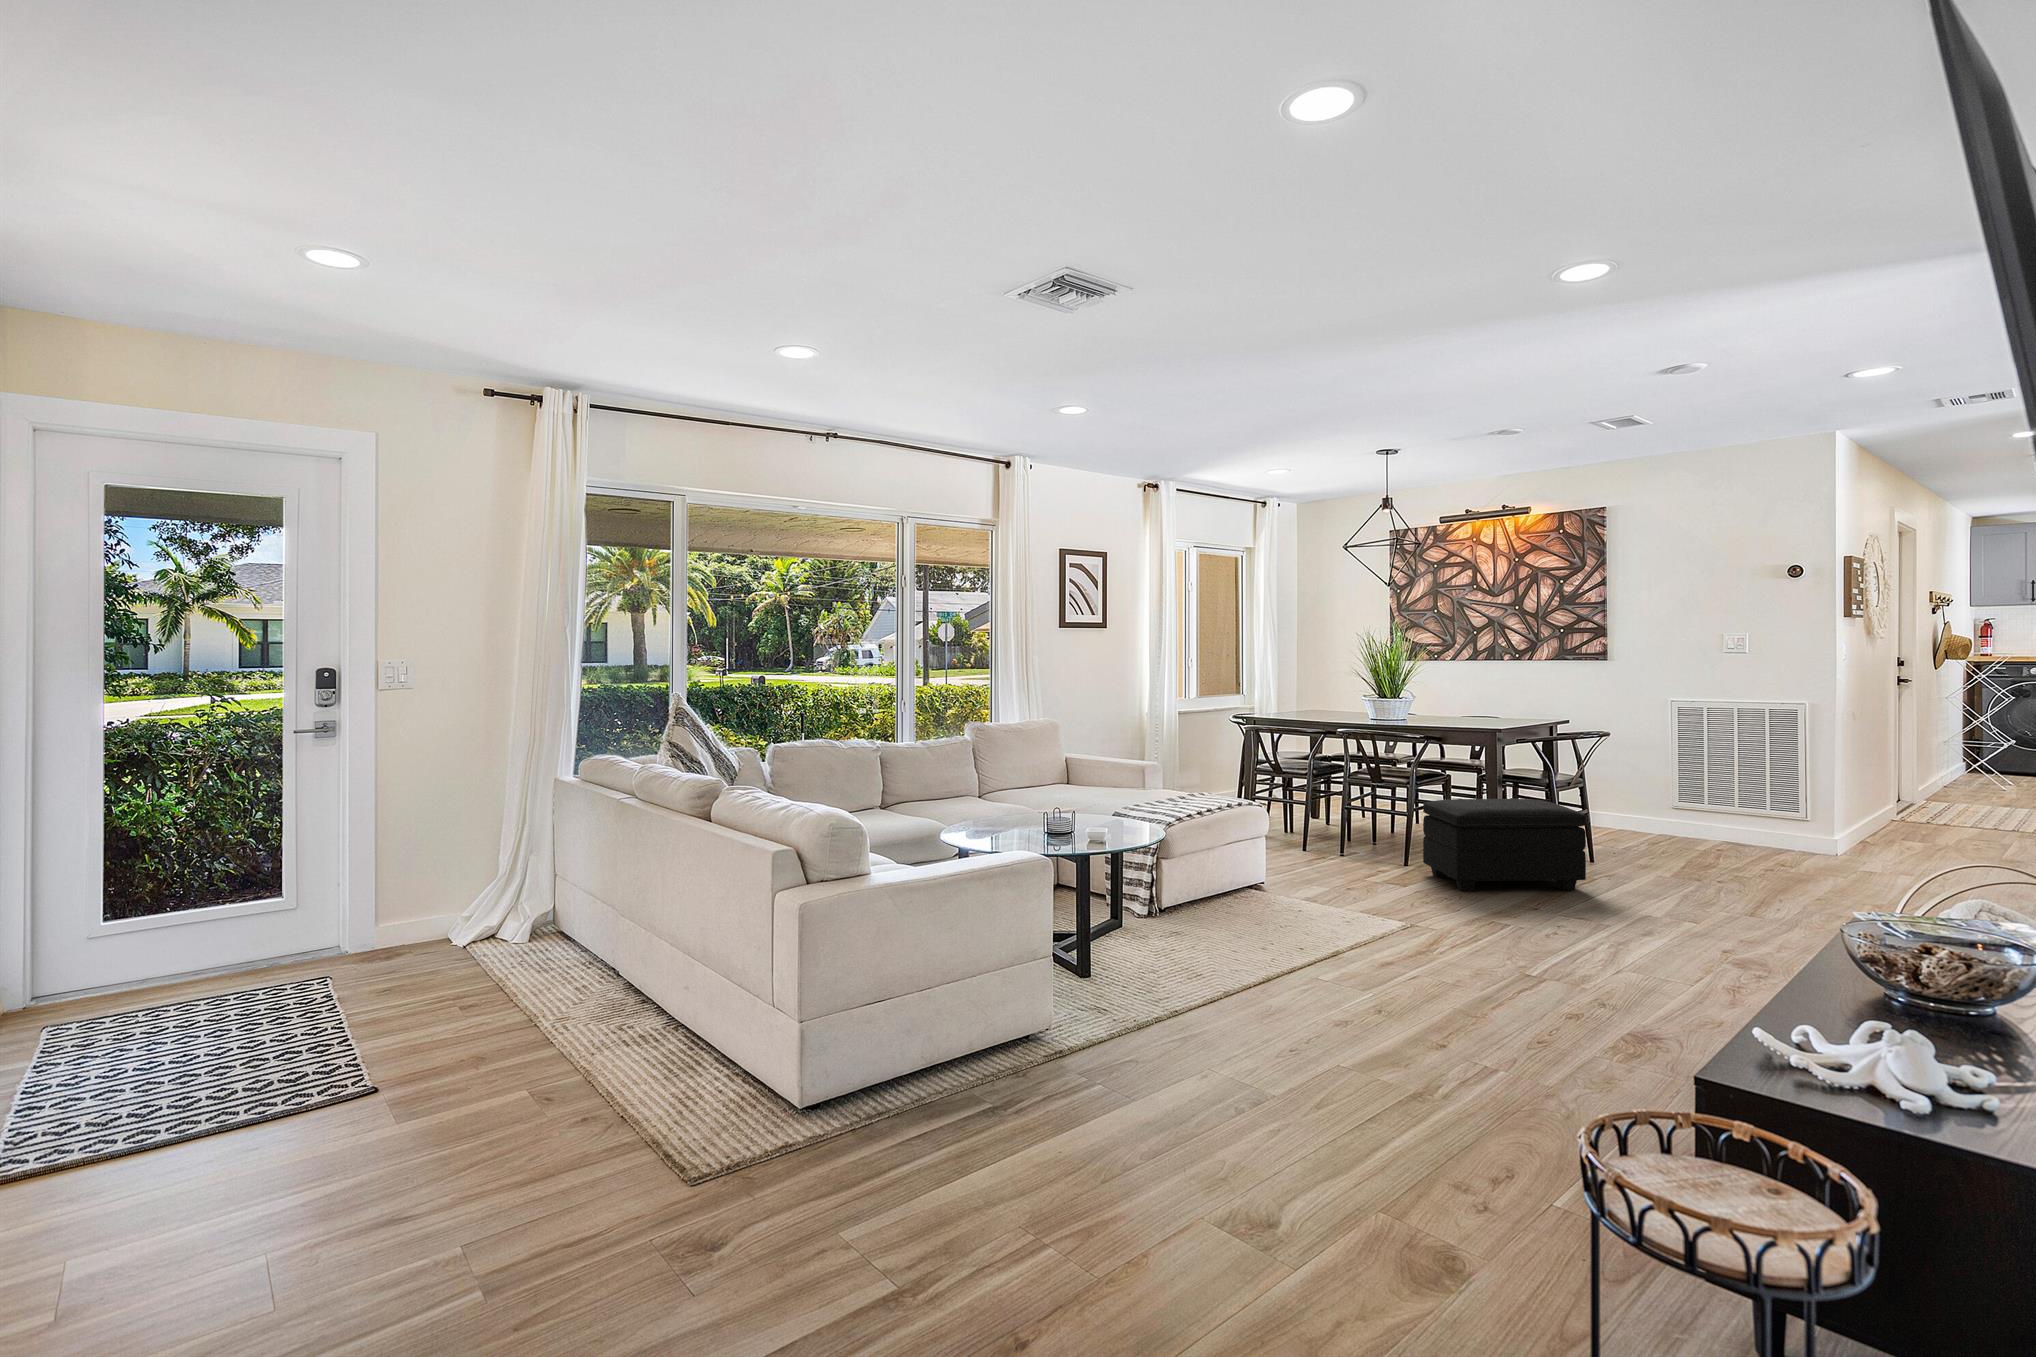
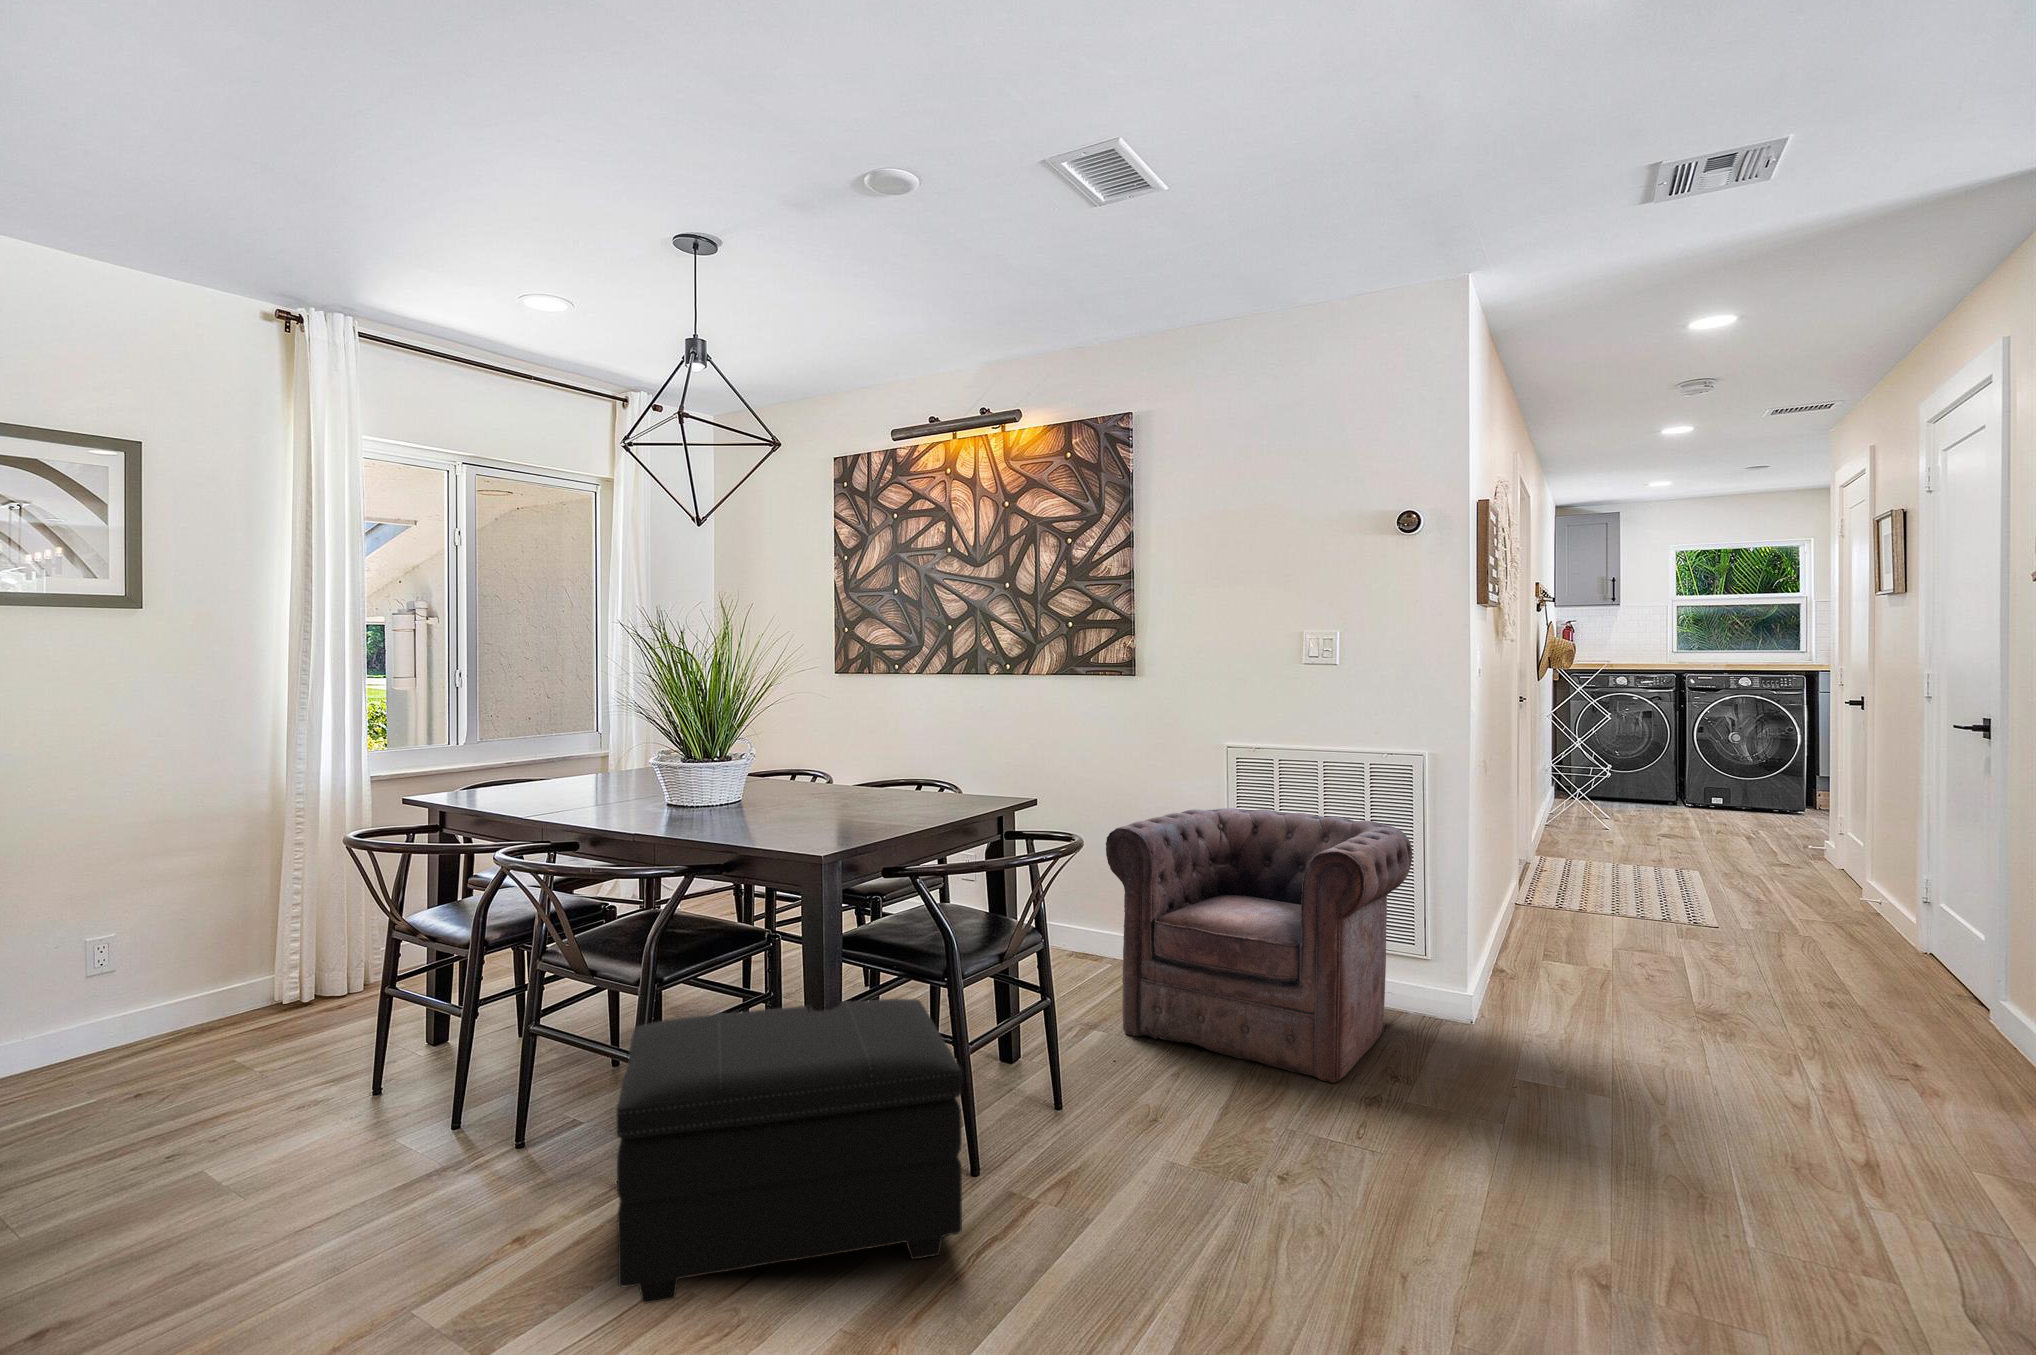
armchair: none [1606,736,1797,866] -> present [1106,808,1412,1083]

